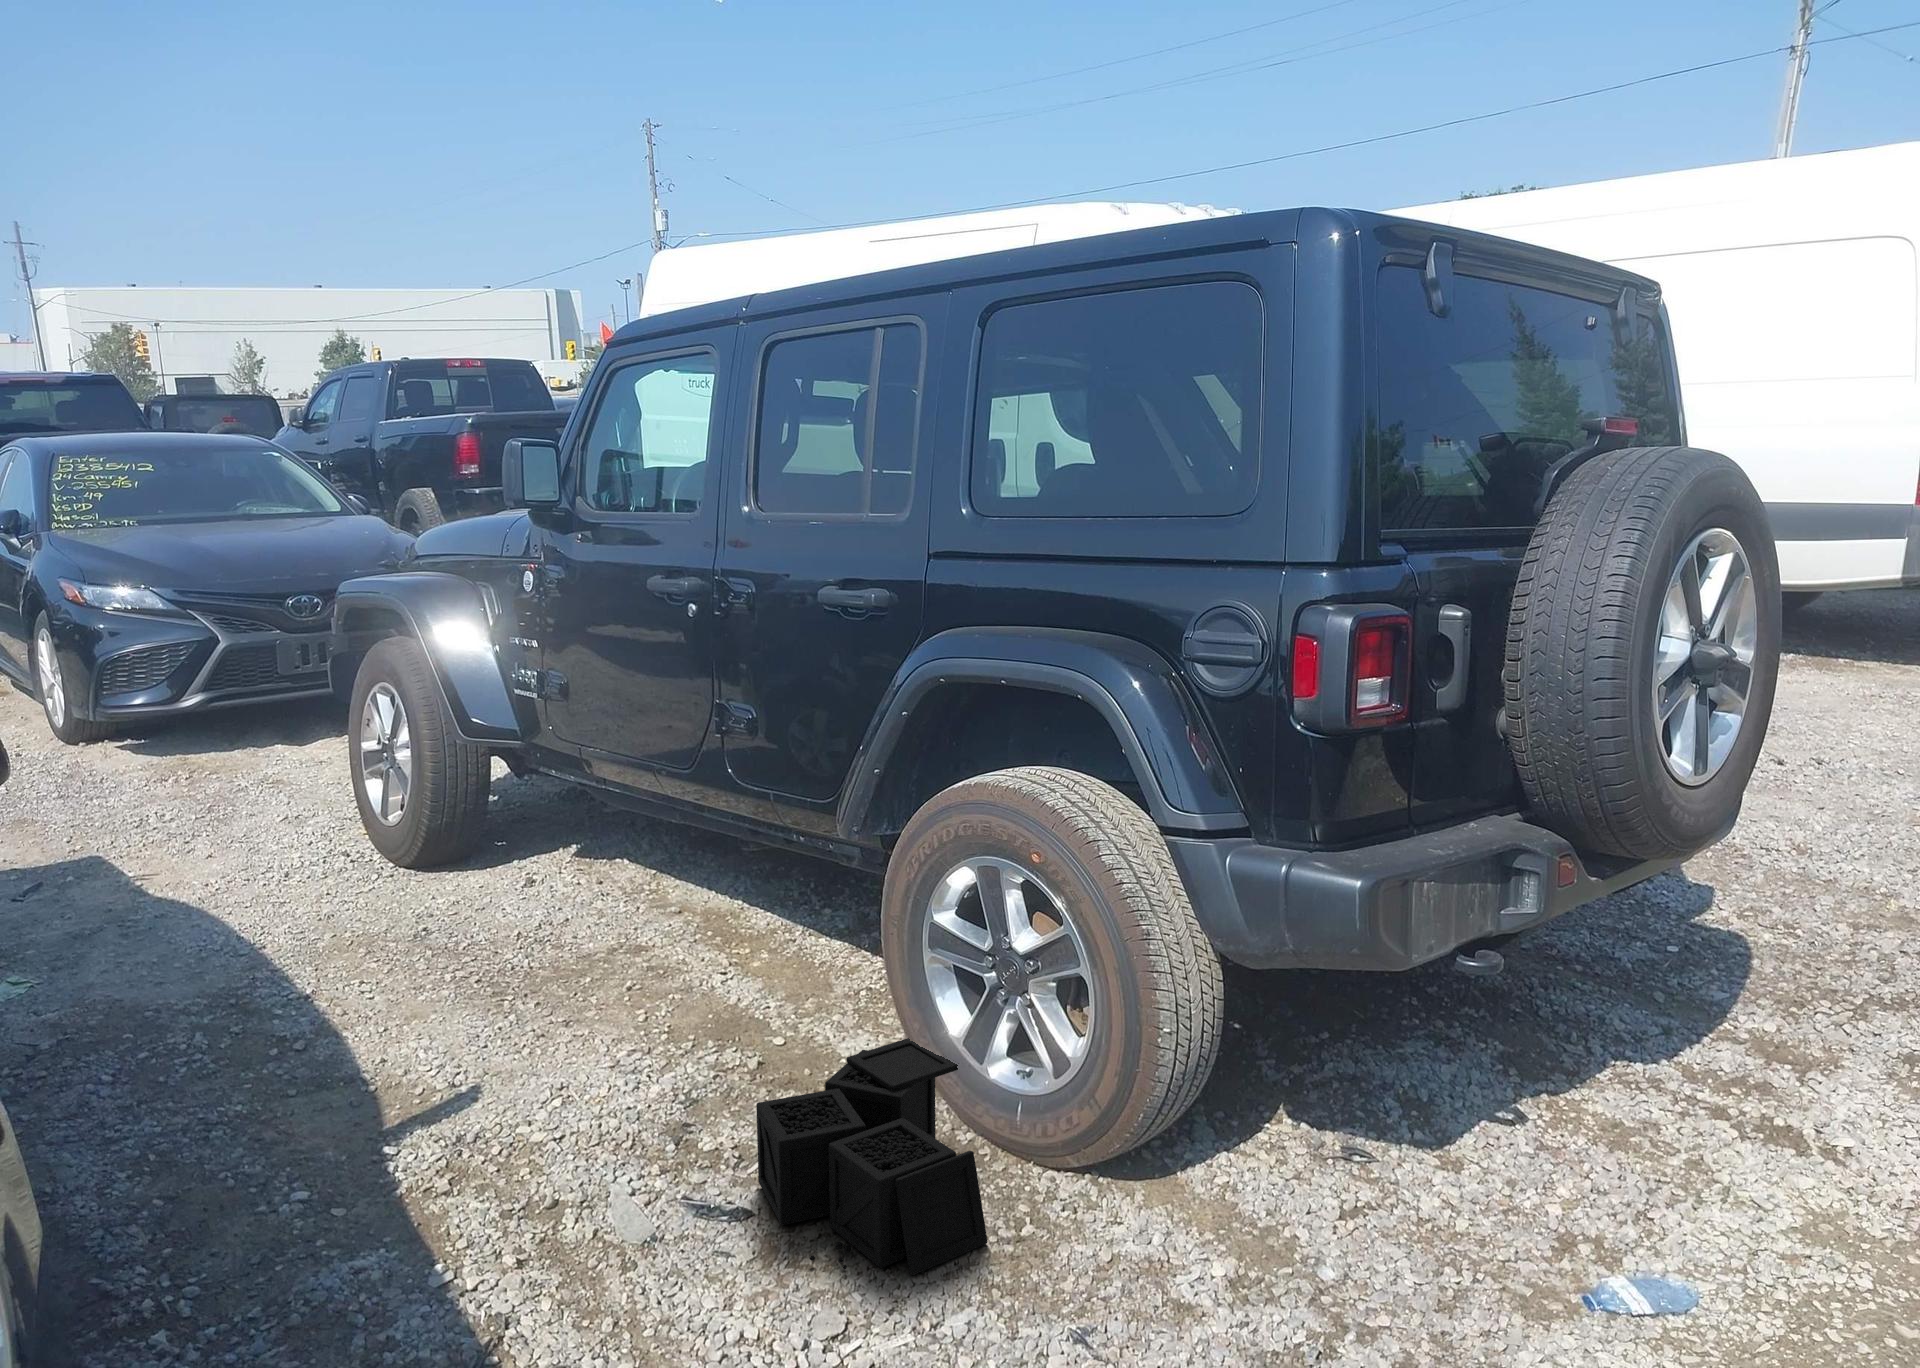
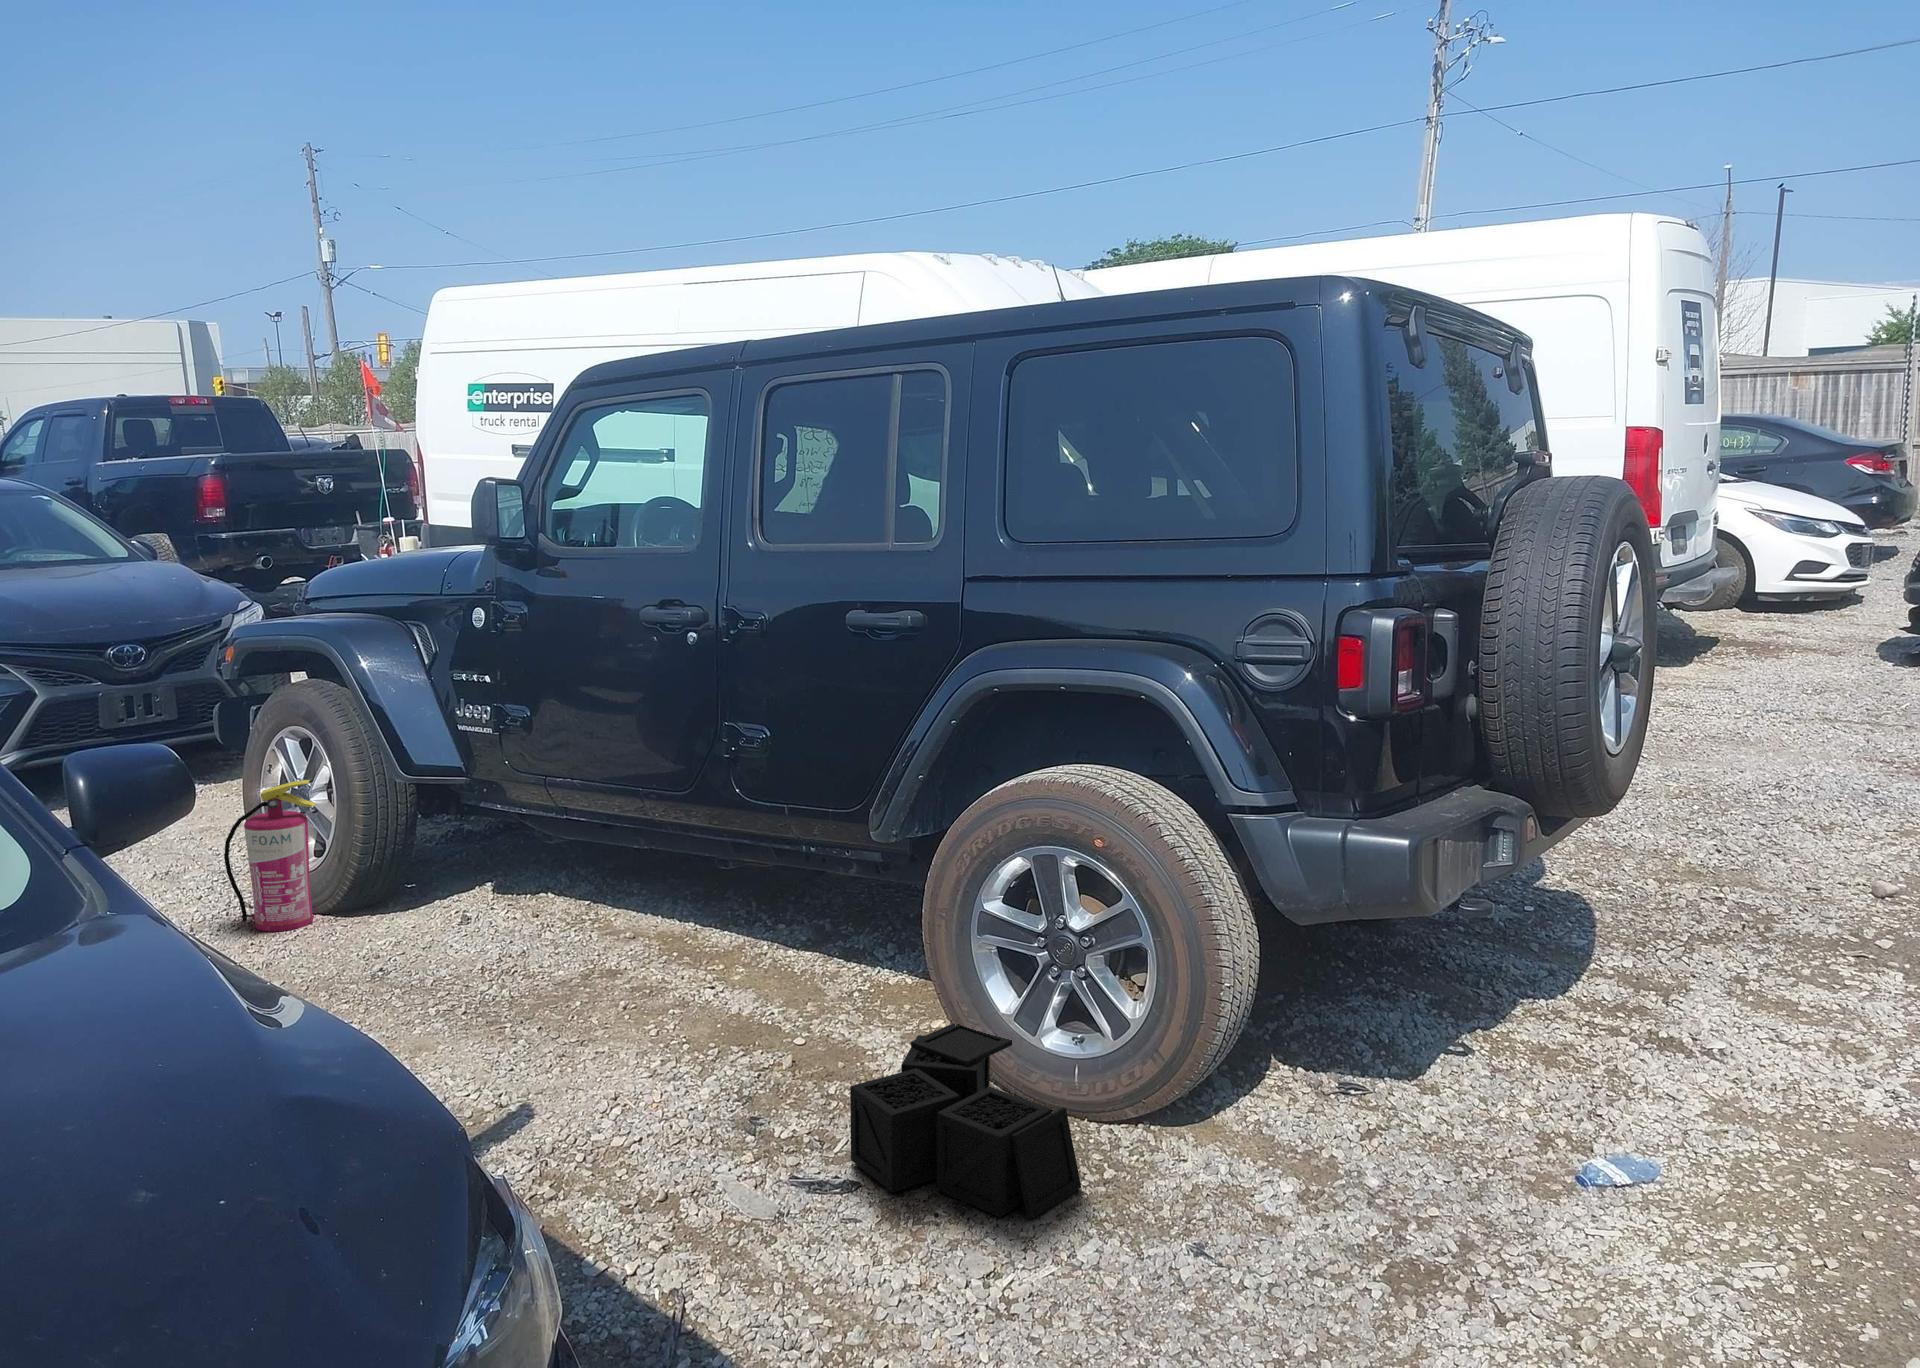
fire extinguisher: none [317,738,402,883] -> present [224,780,316,931]

